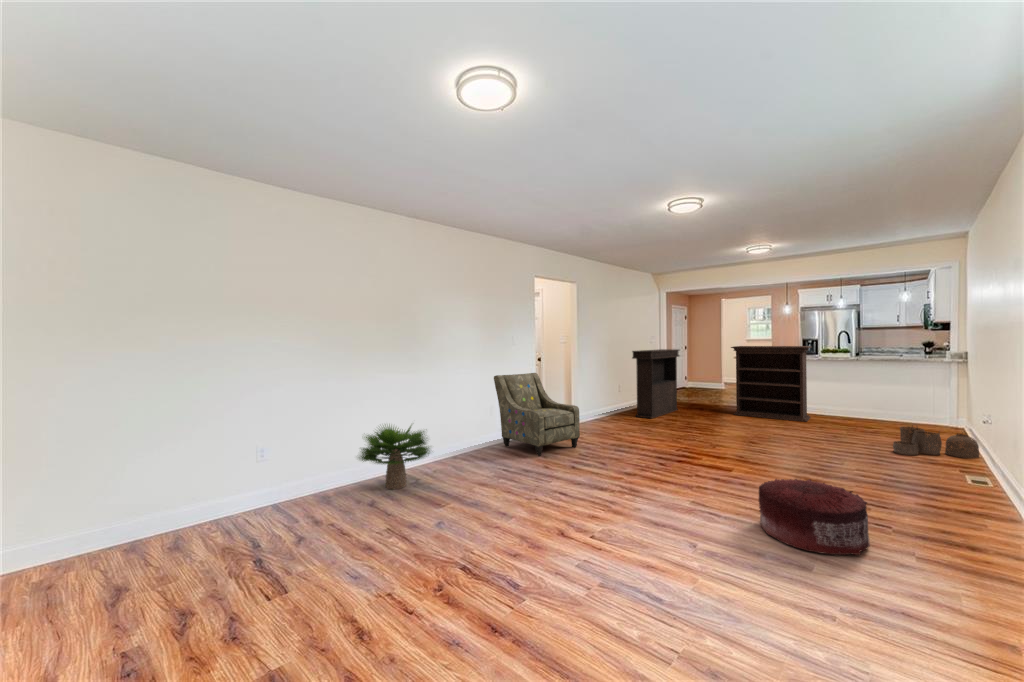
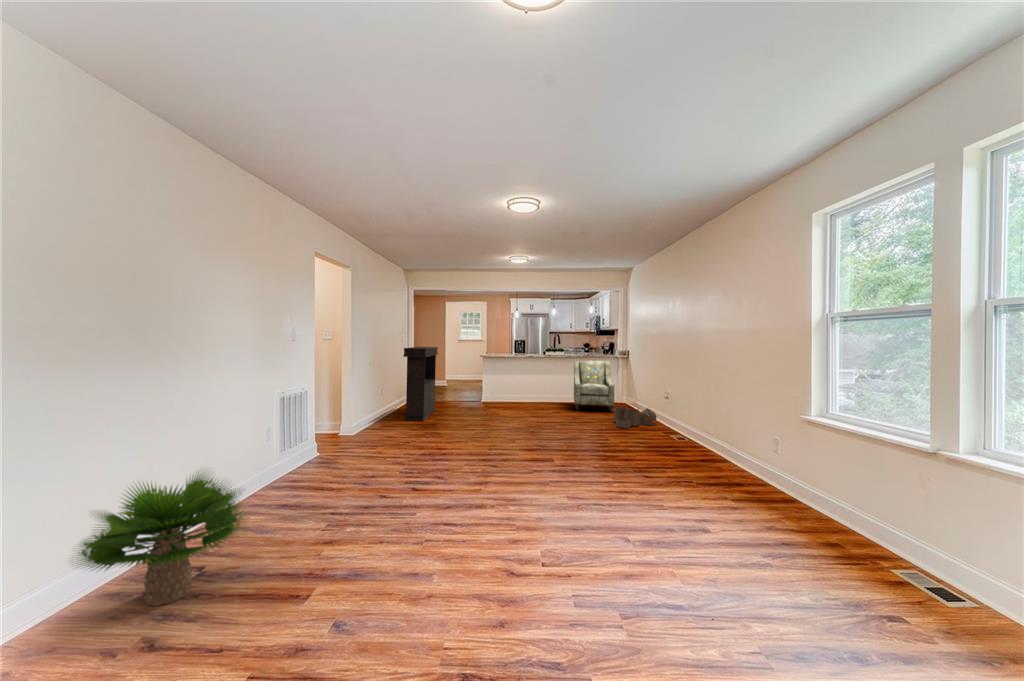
bookshelf: present [731,346,811,422] -> none [486,345,546,410]
armchair: present [494,373,580,456] -> present [574,361,615,412]
pouf: present [759,479,870,555] -> none [629,457,709,517]

